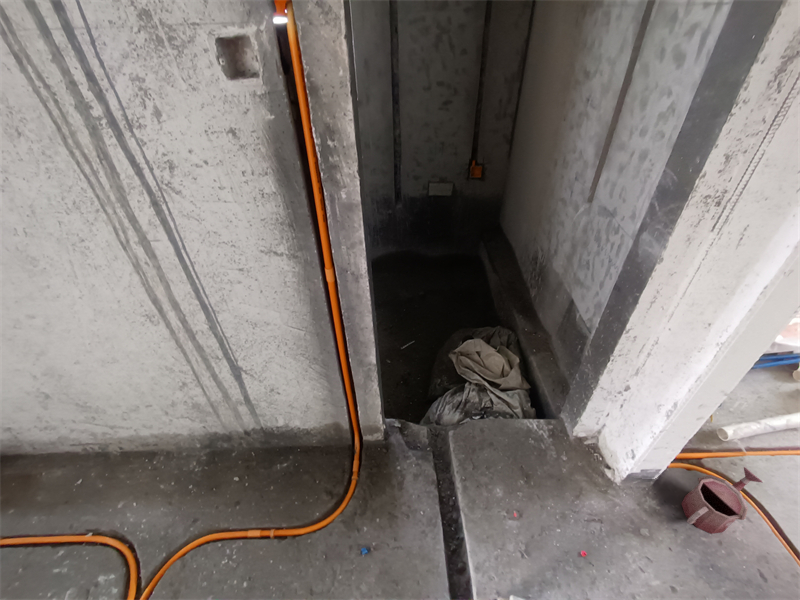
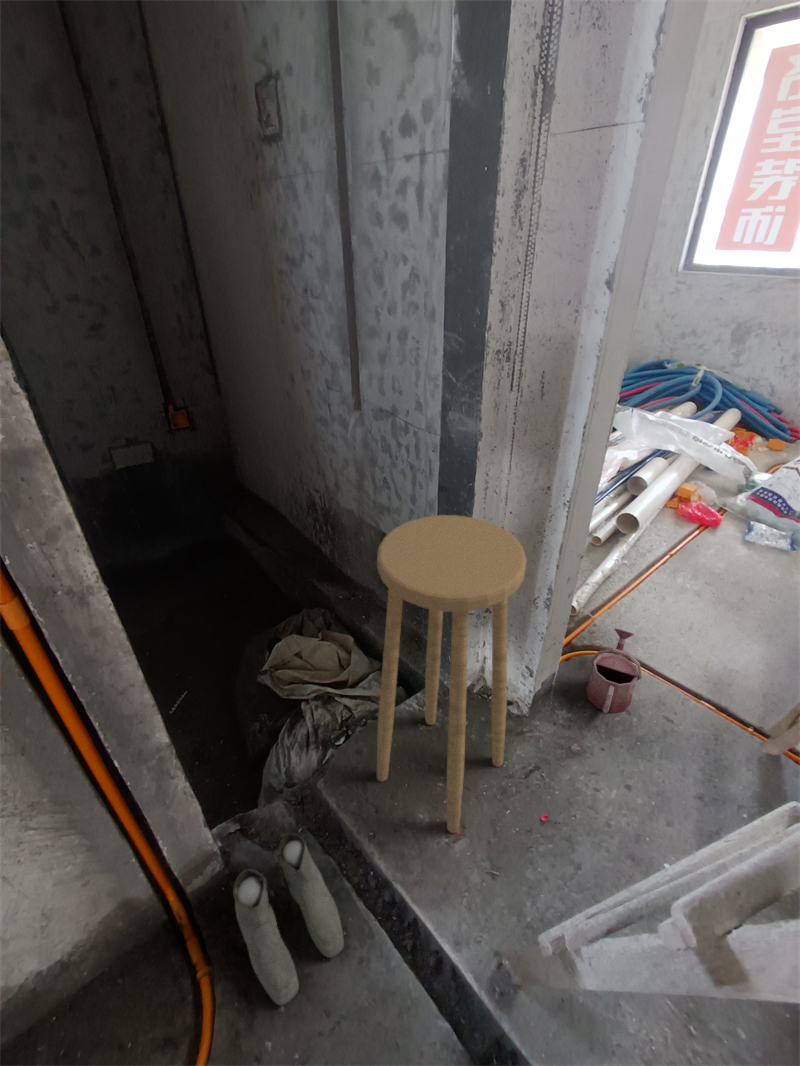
stool: none [483,305,646,520] -> present [377,515,527,833]
boots: none [369,452,423,533] -> present [233,834,344,1006]

